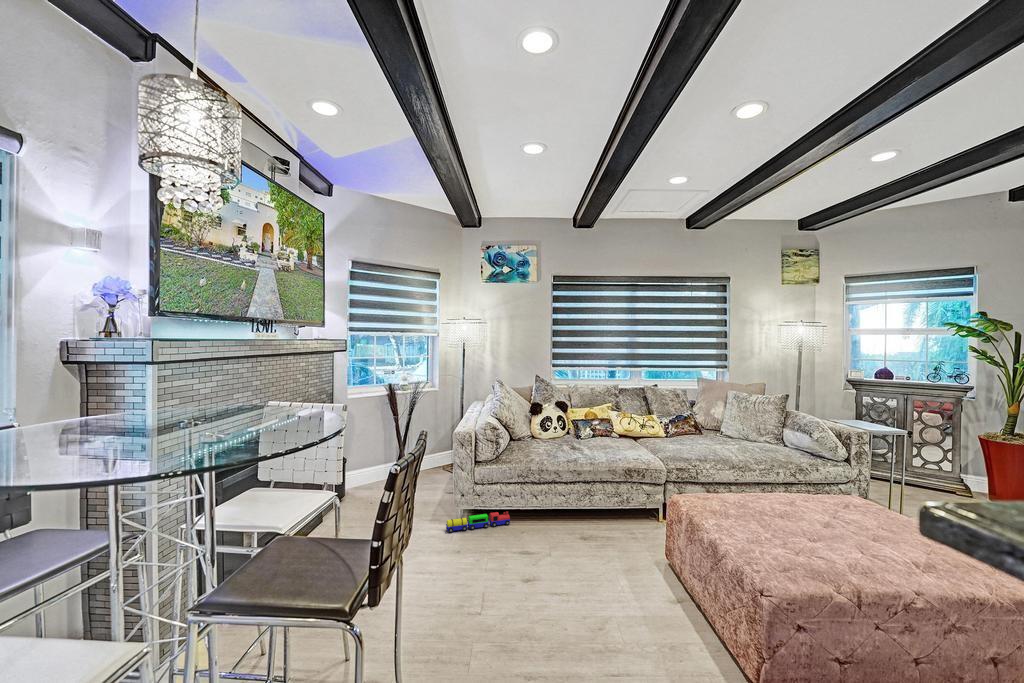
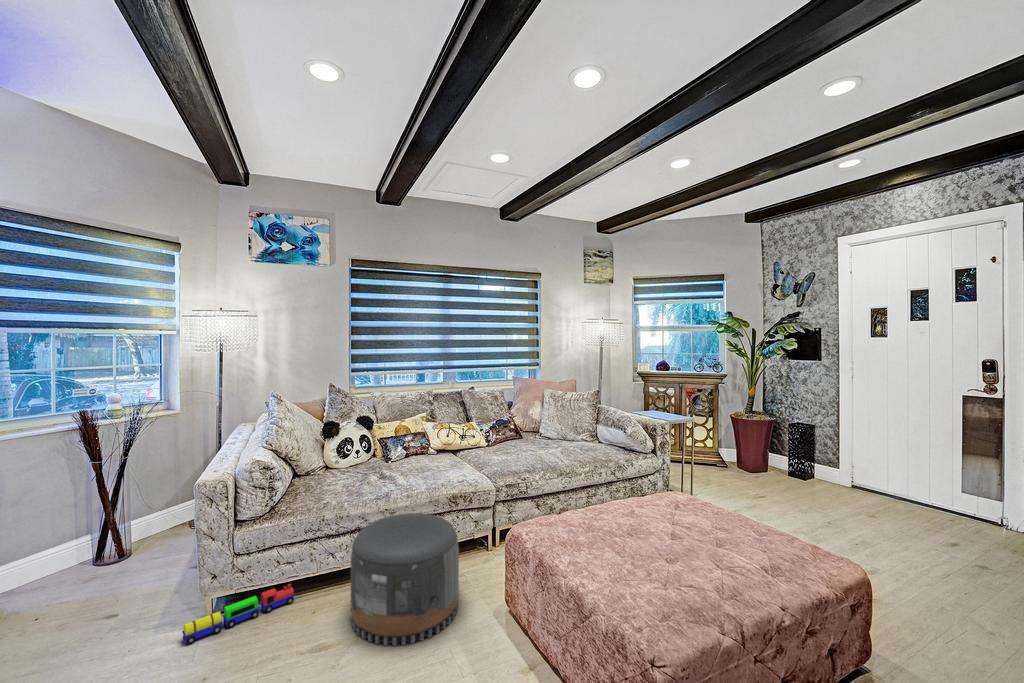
pouf: none [547,474,628,563] -> present [351,513,459,646]

